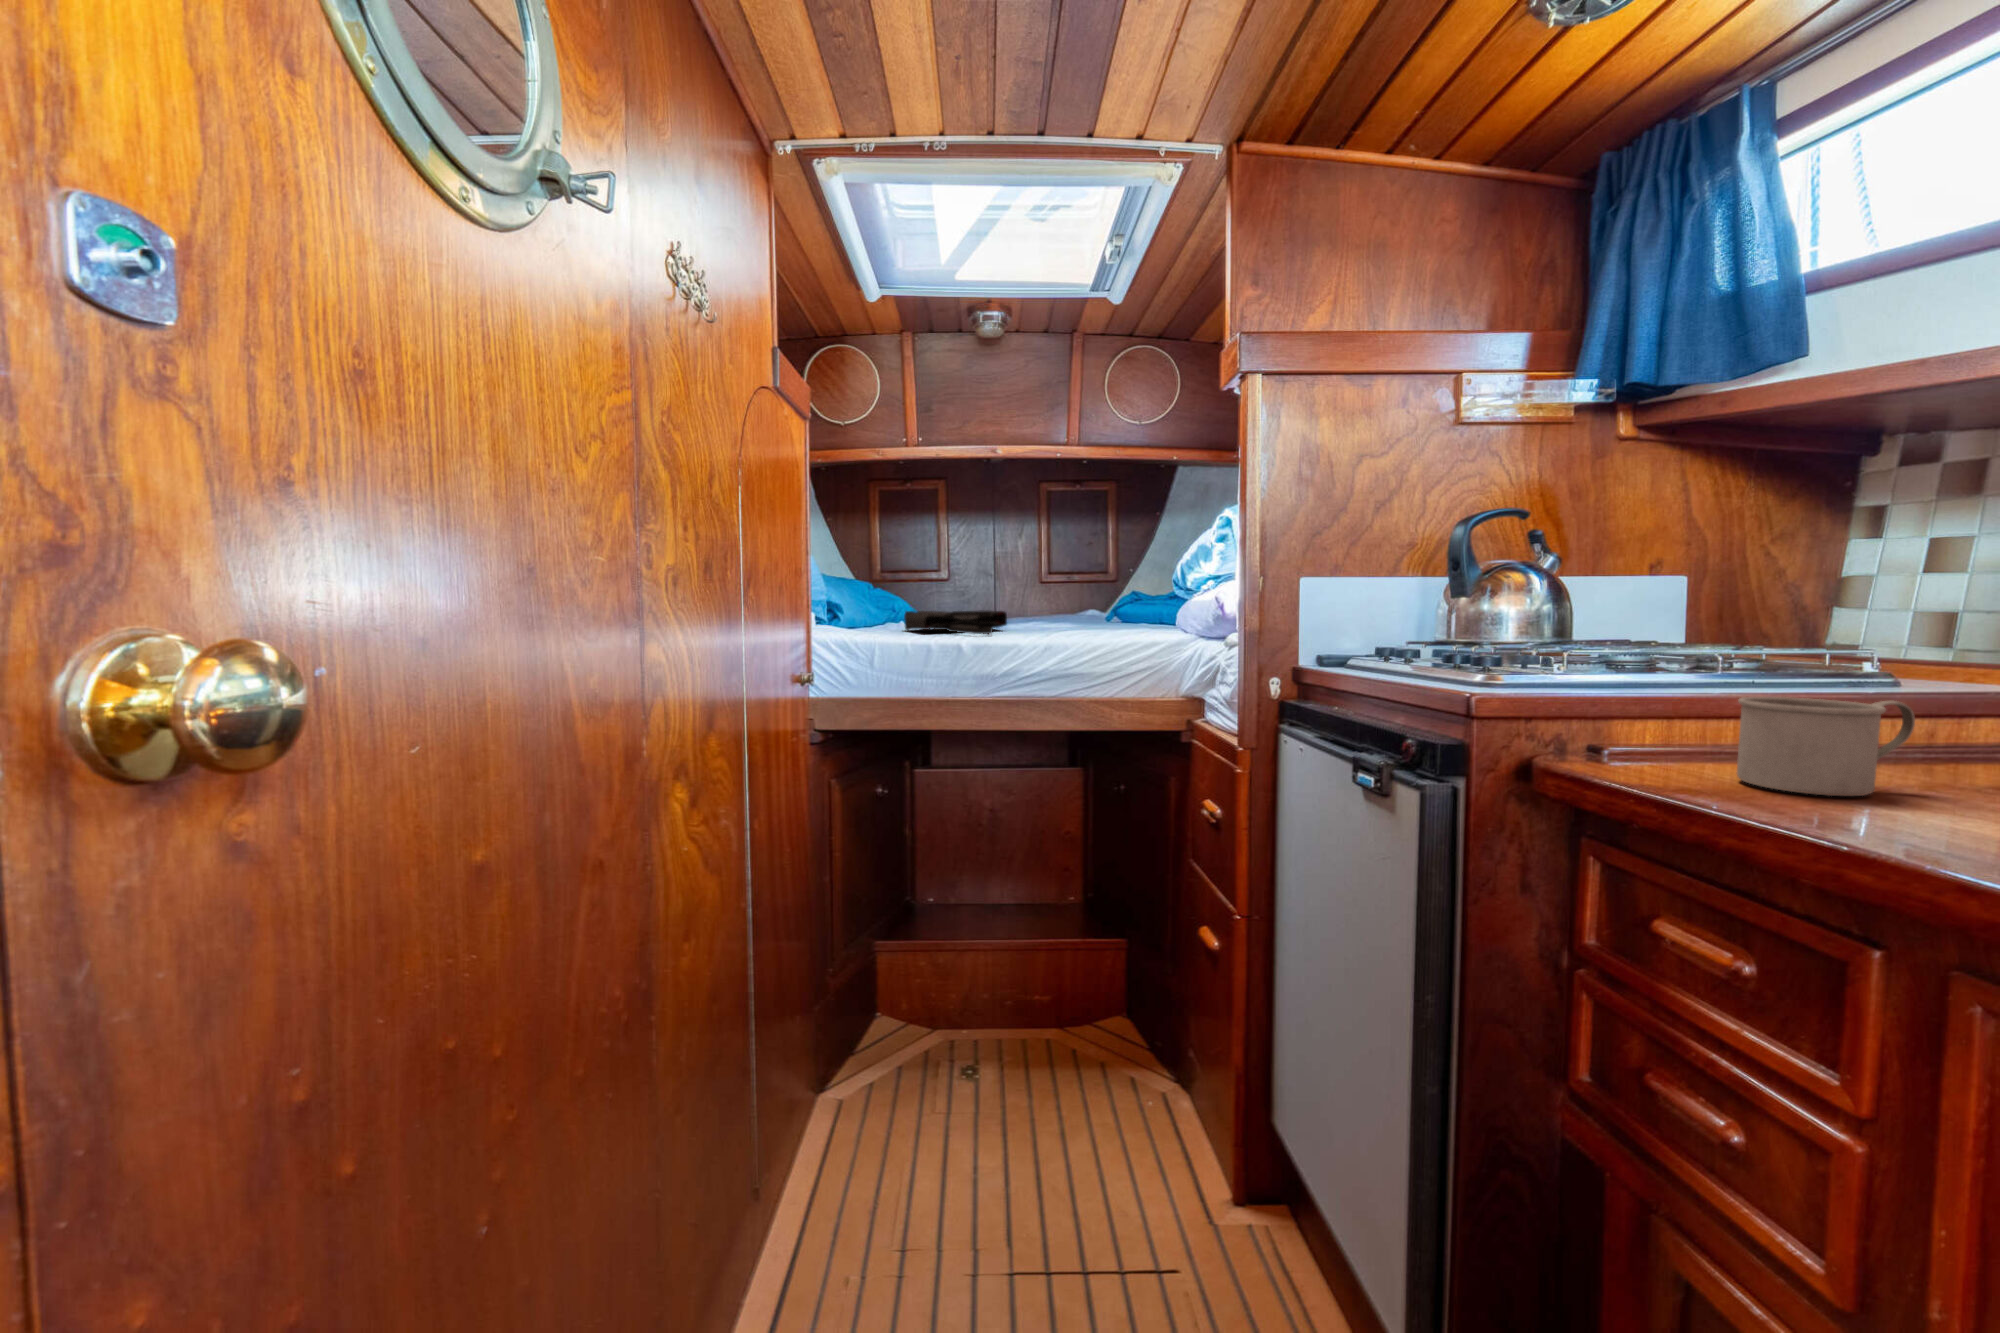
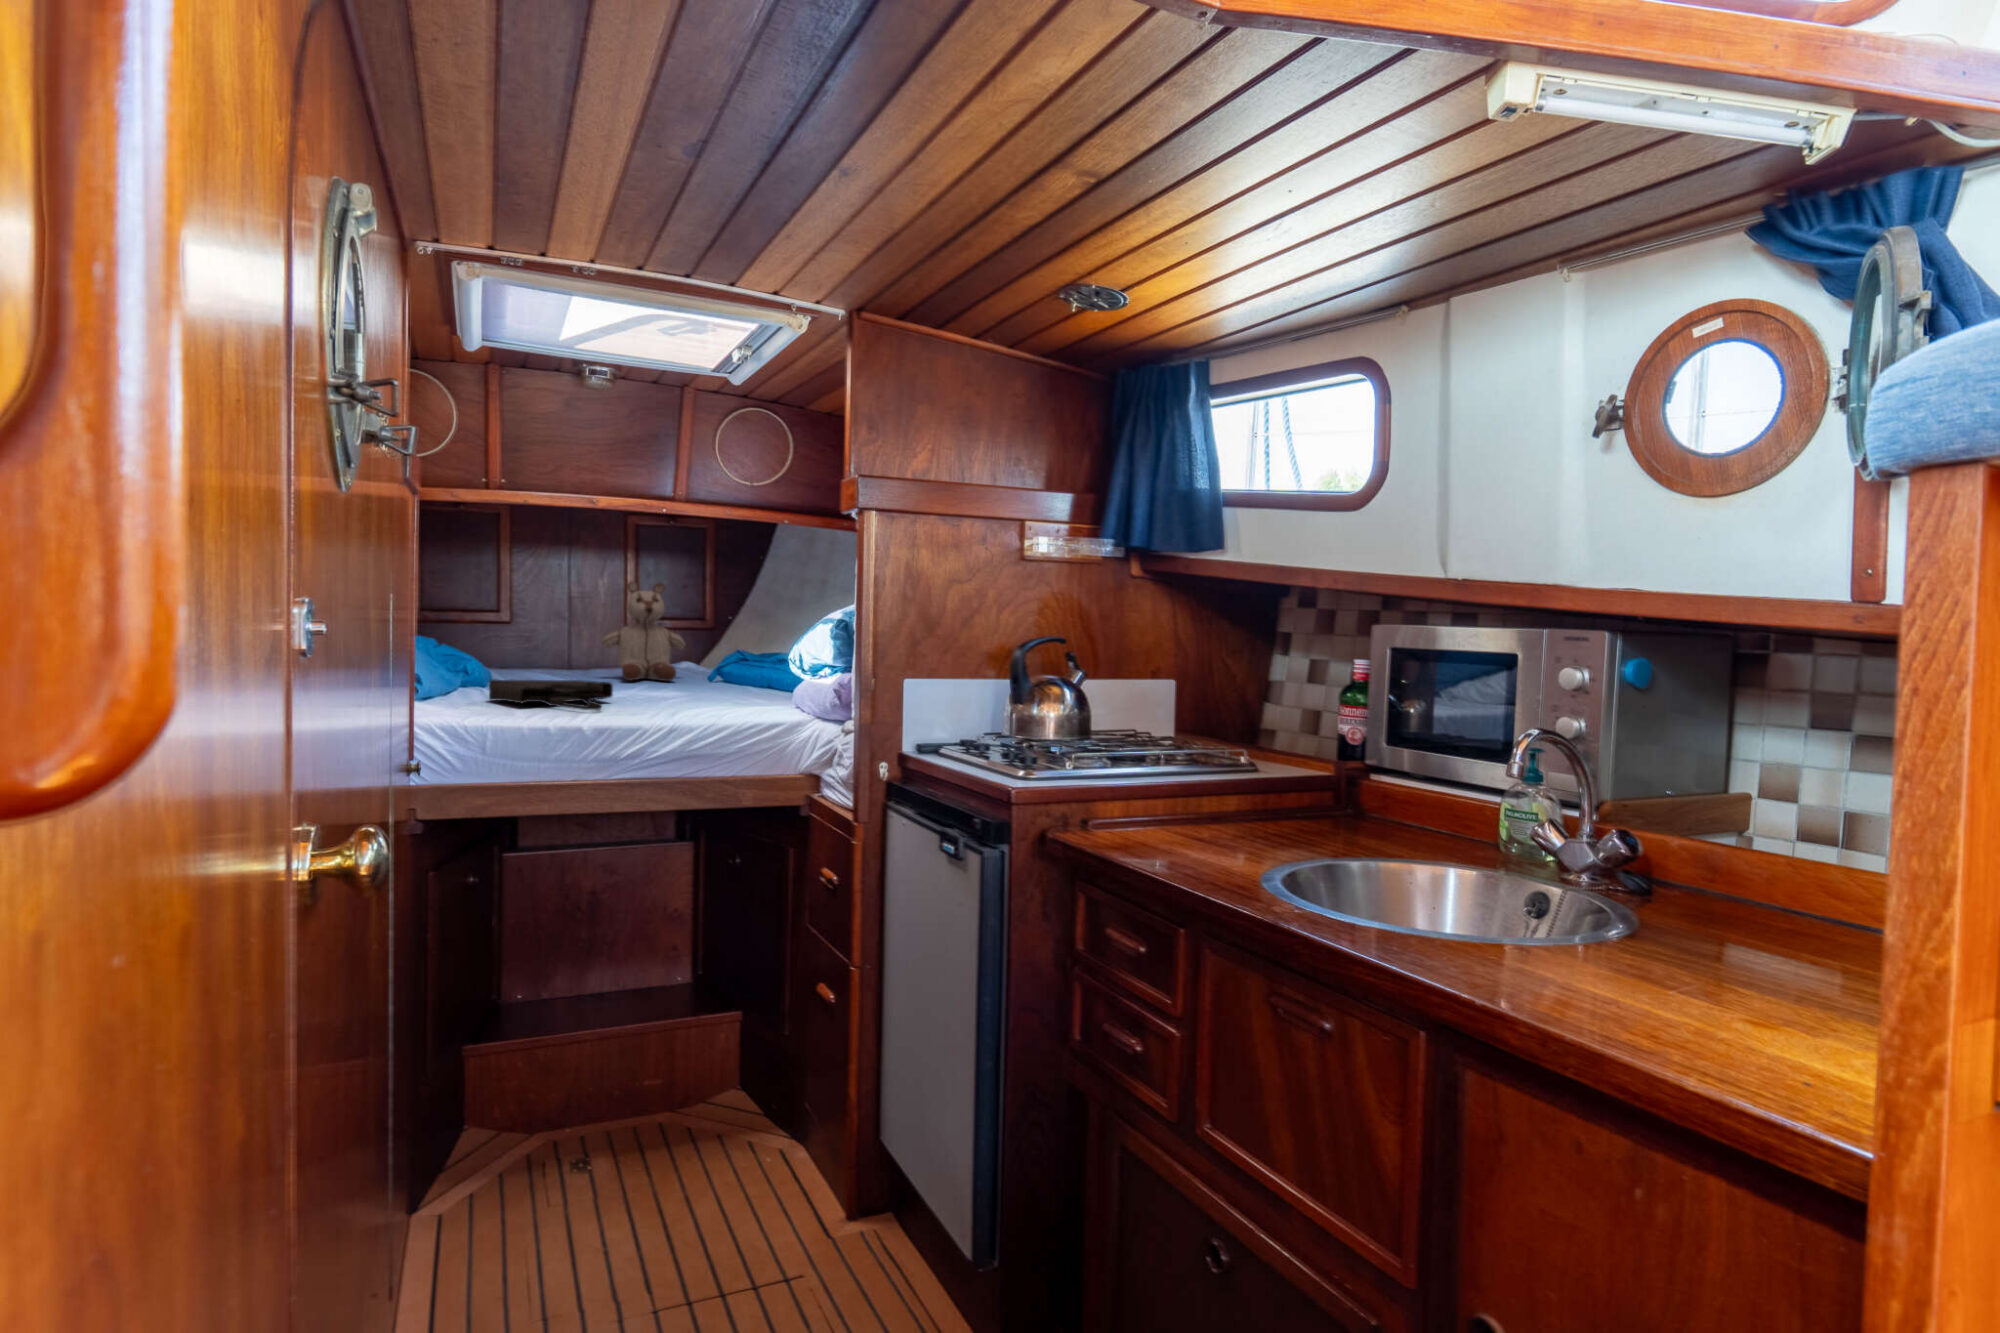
stuffed bear: none [1011,530,1083,618] -> present [602,582,685,681]
mug: present [1737,697,1915,796] -> none [1140,789,1217,846]

